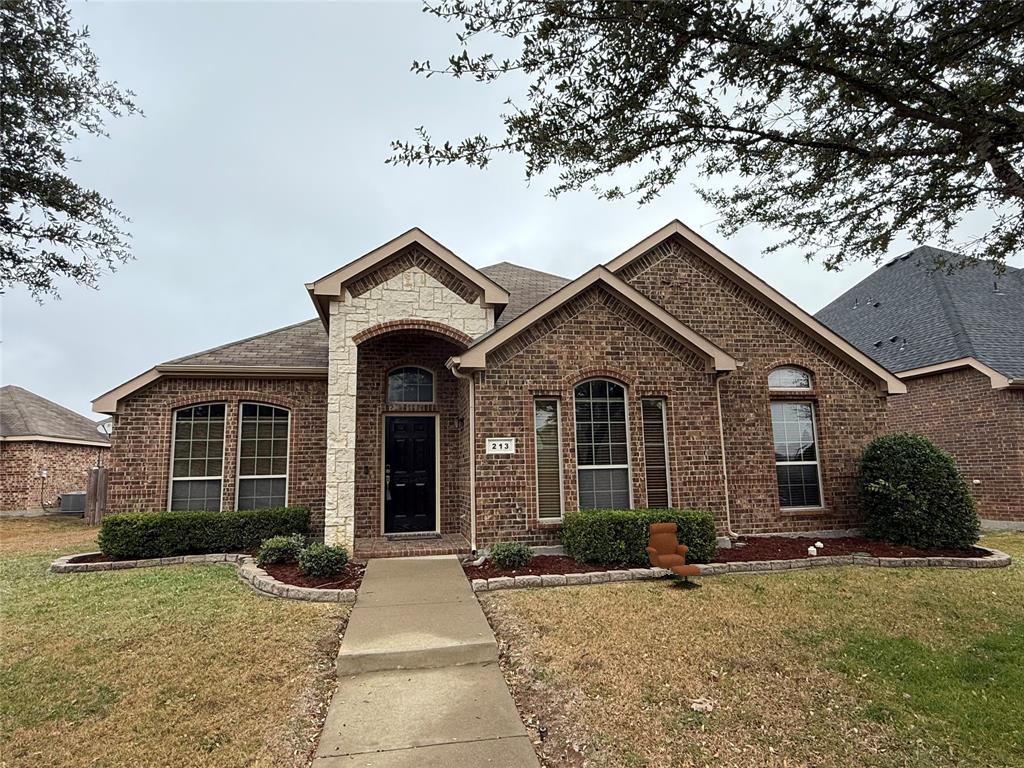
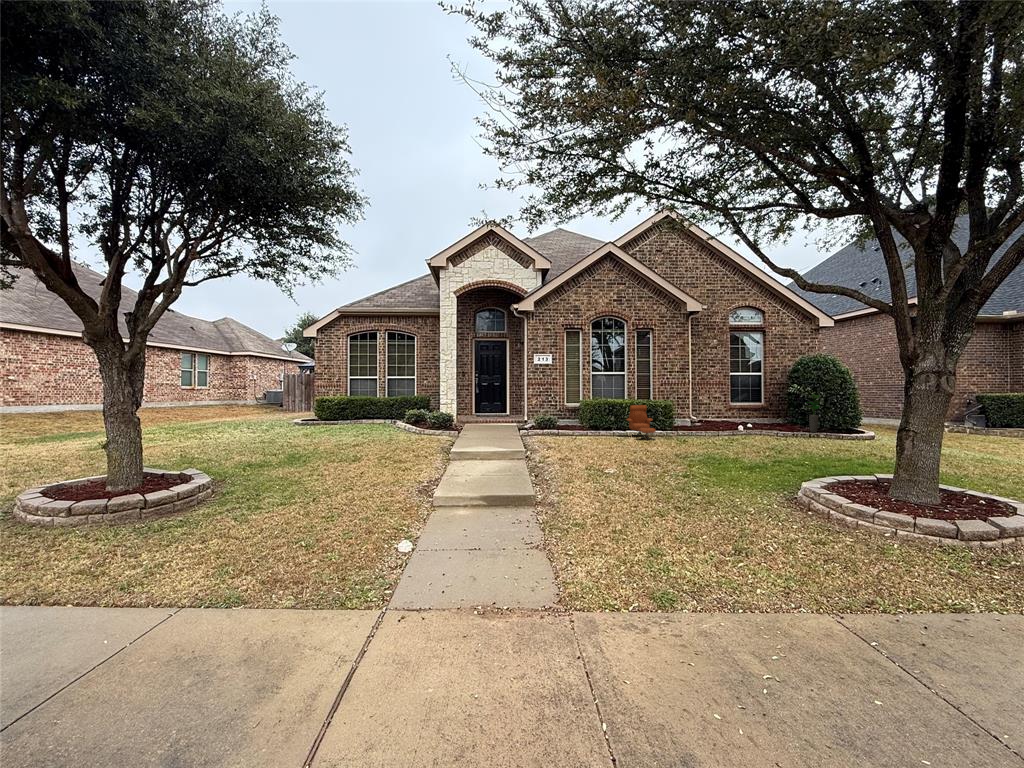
potted plant: none [897,494,930,556] -> present [809,394,819,433]

